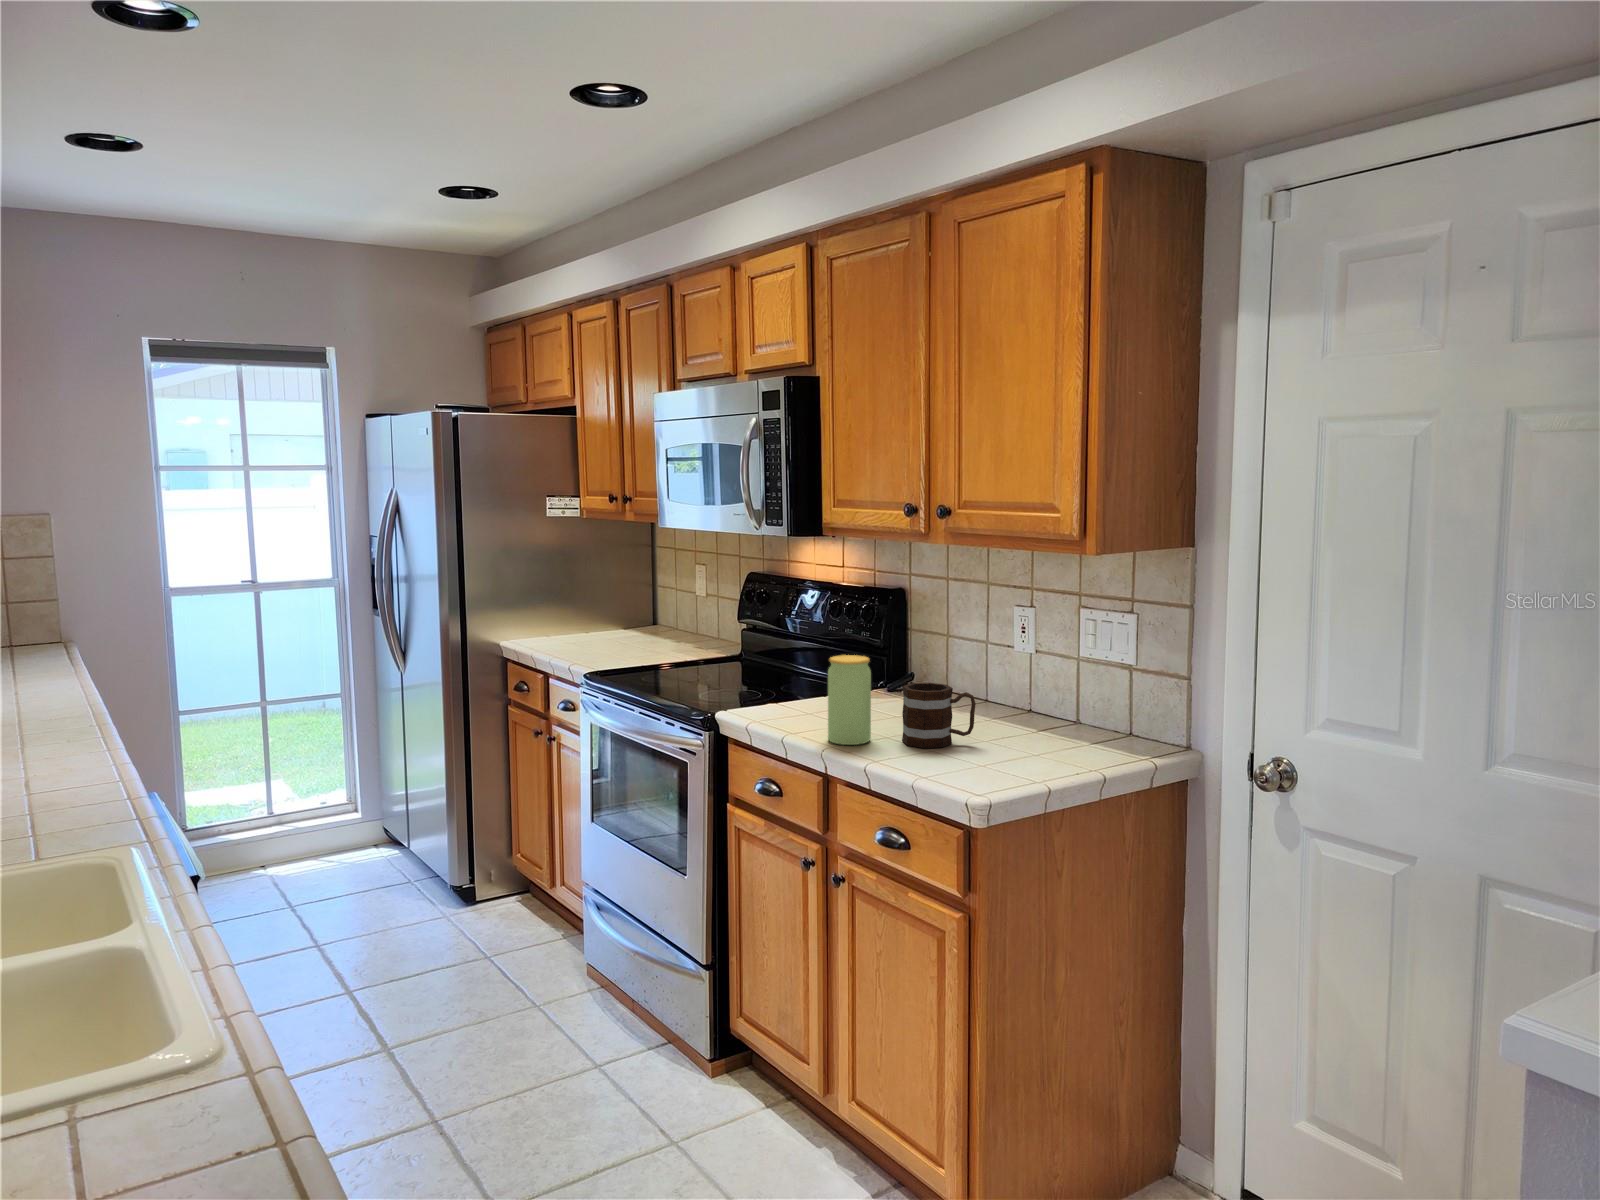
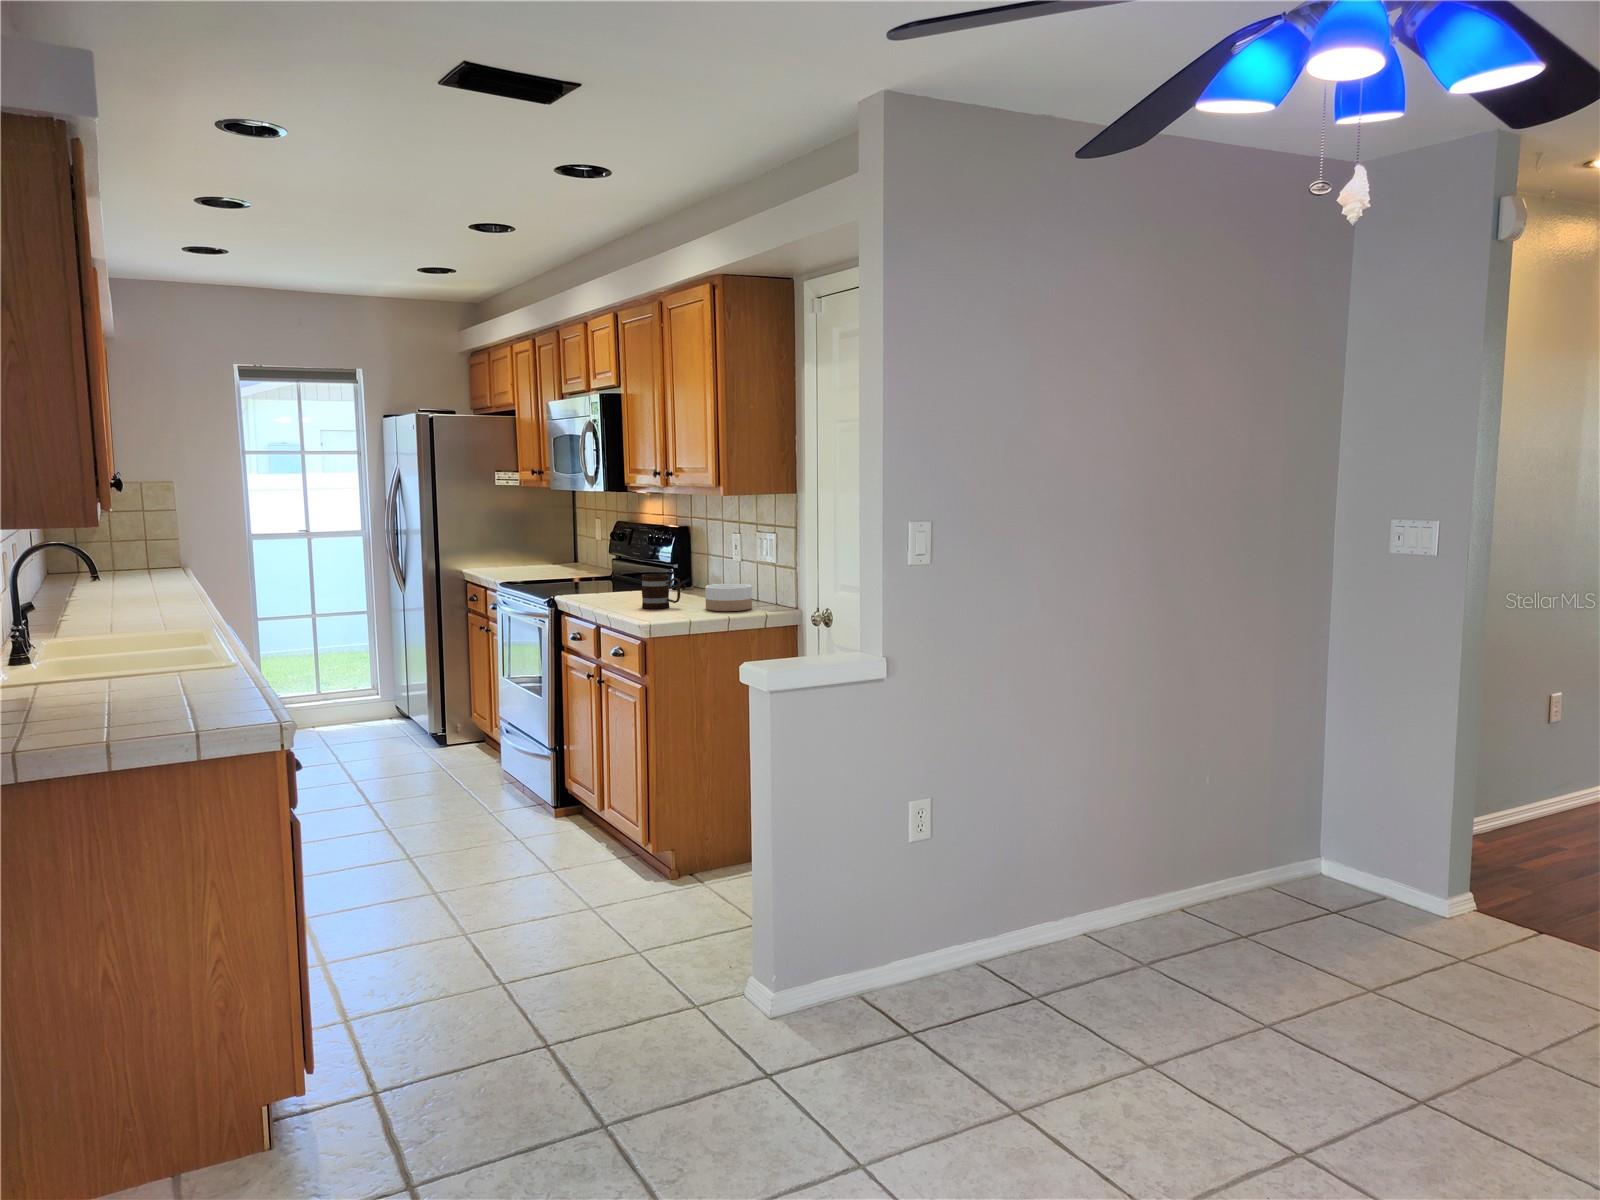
jar: present [828,655,871,745] -> none [600,558,626,607]
bowl: none [1018,698,1102,754] -> present [705,584,752,611]

